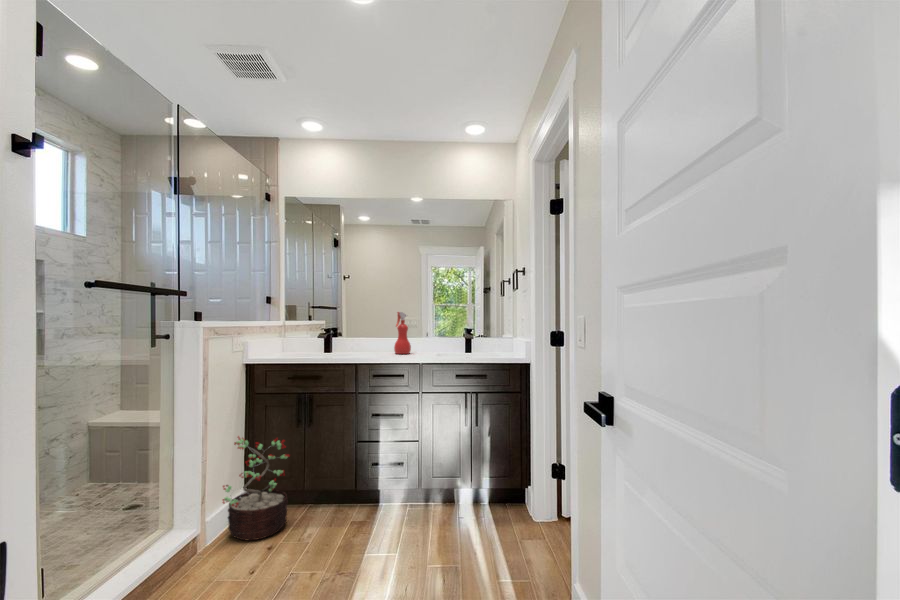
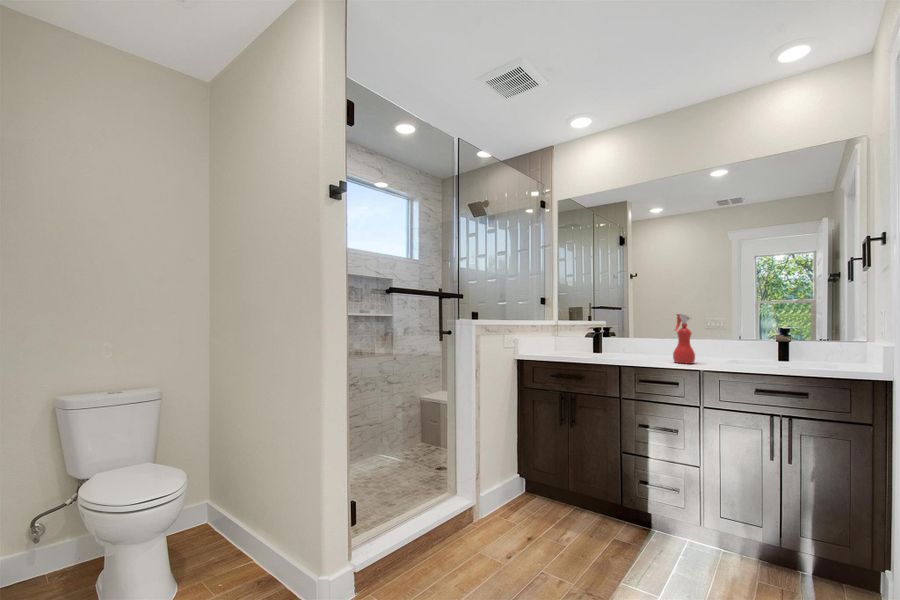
decorative plant: present [223,436,290,540] -> none [492,424,555,526]

